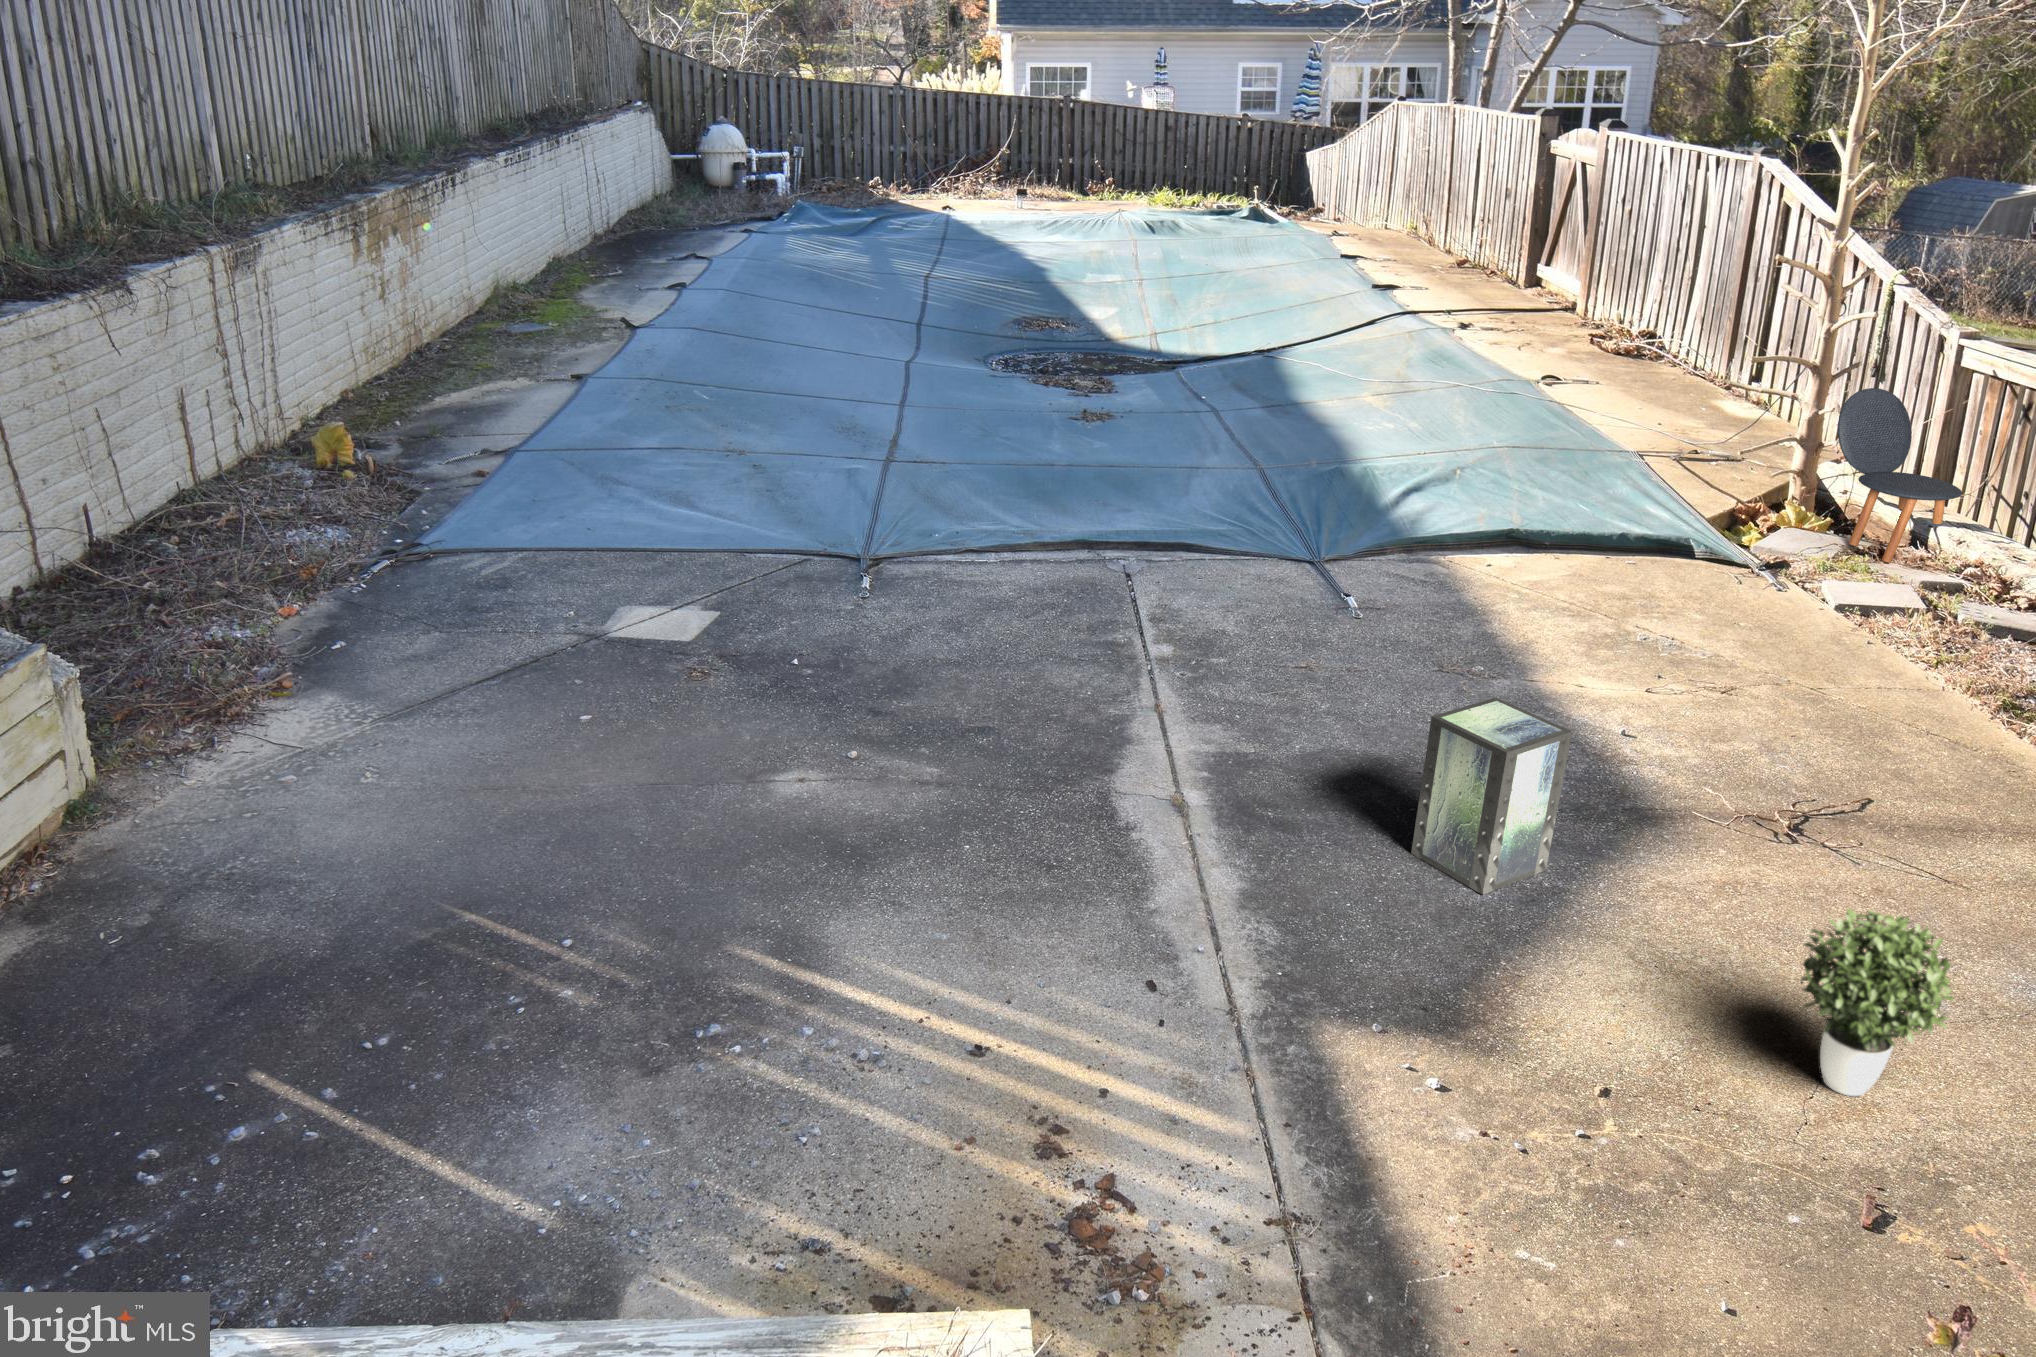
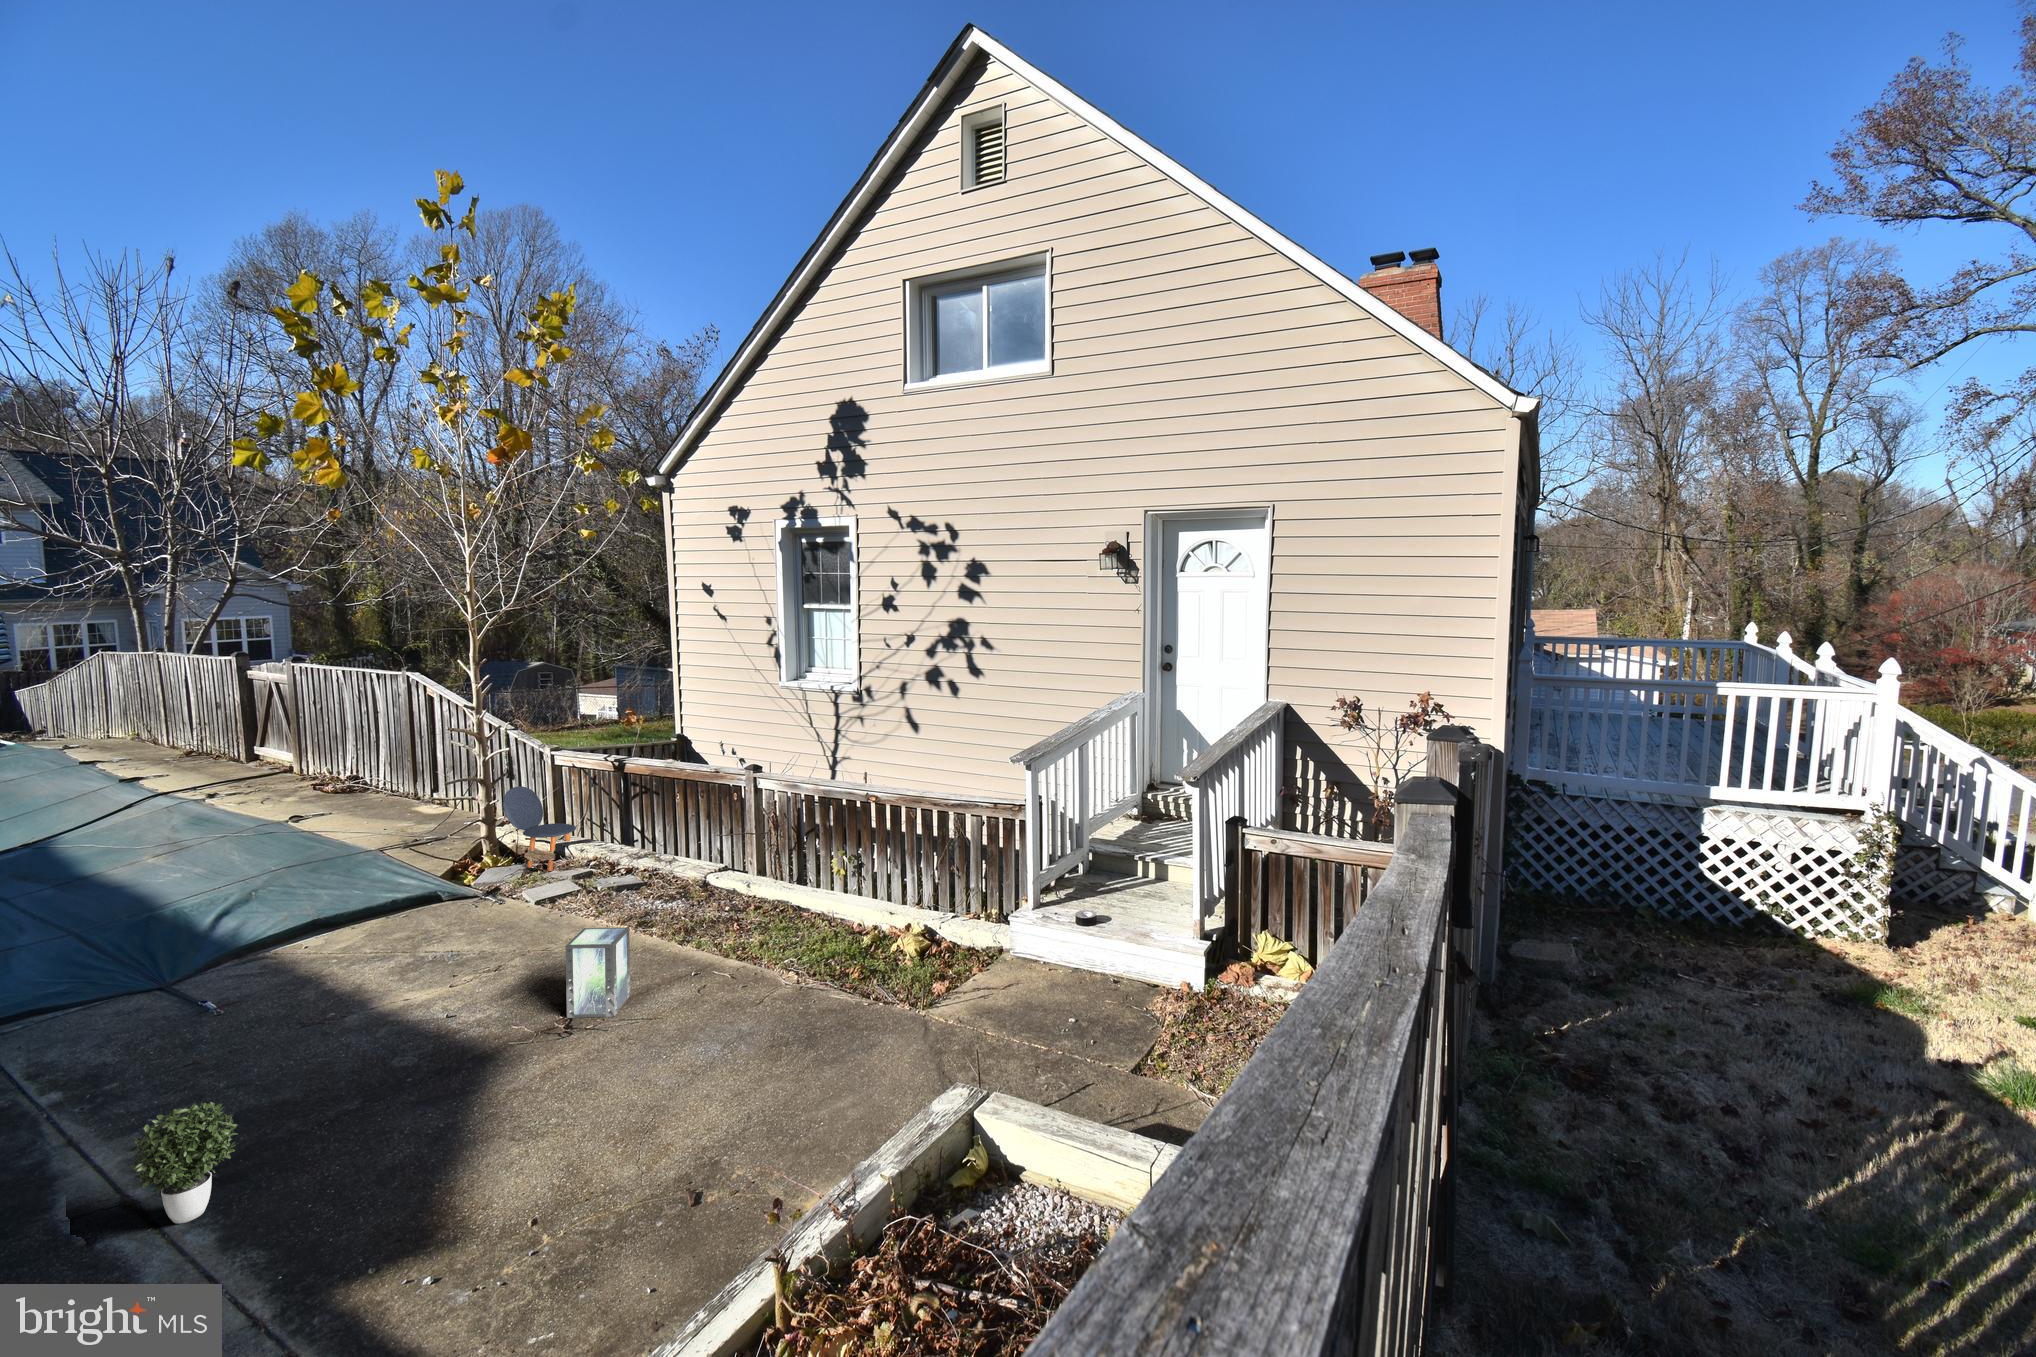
storage box: present [1411,698,1572,895] -> present [565,927,630,1018]
potted plant: present [1801,908,1954,1096] -> present [131,1102,237,1224]

